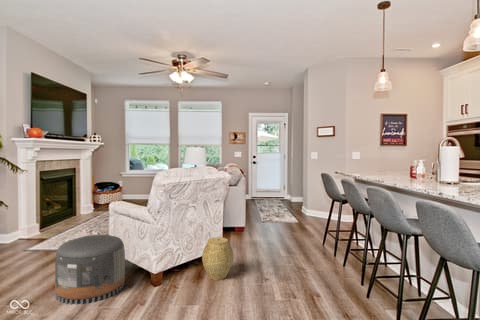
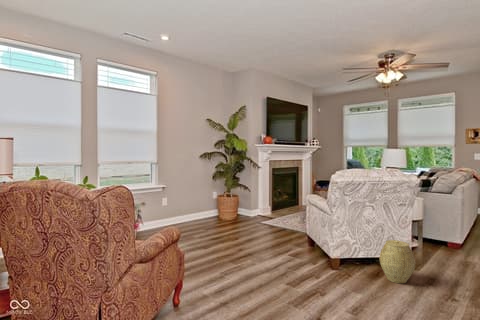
pouf: present [55,235,125,305] -> none [264,218,311,266]

